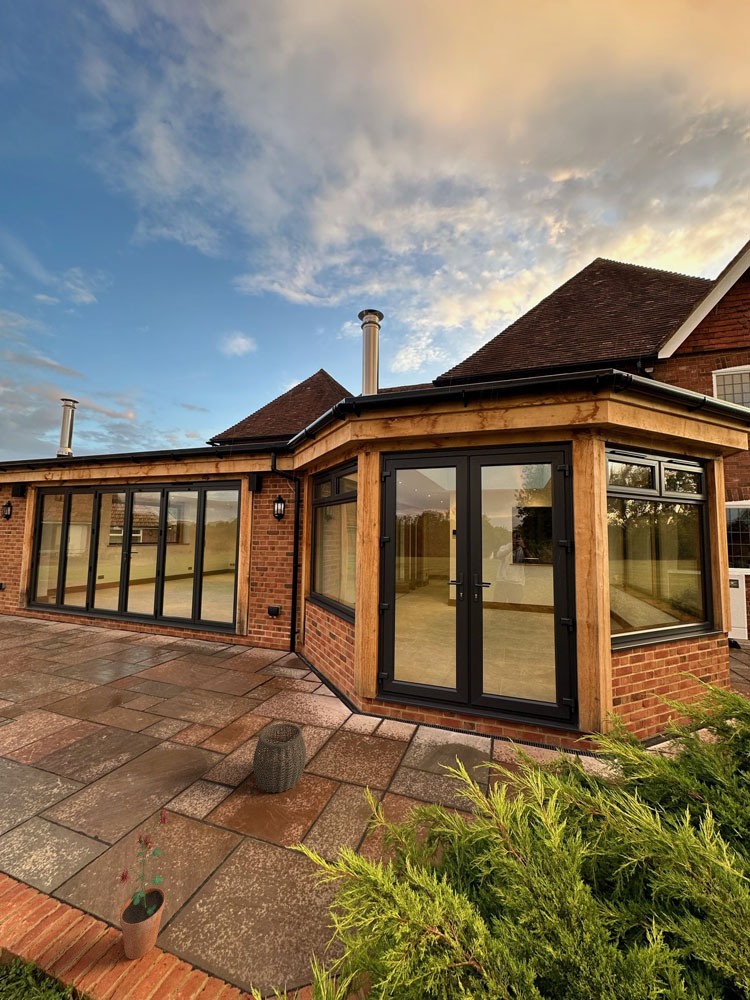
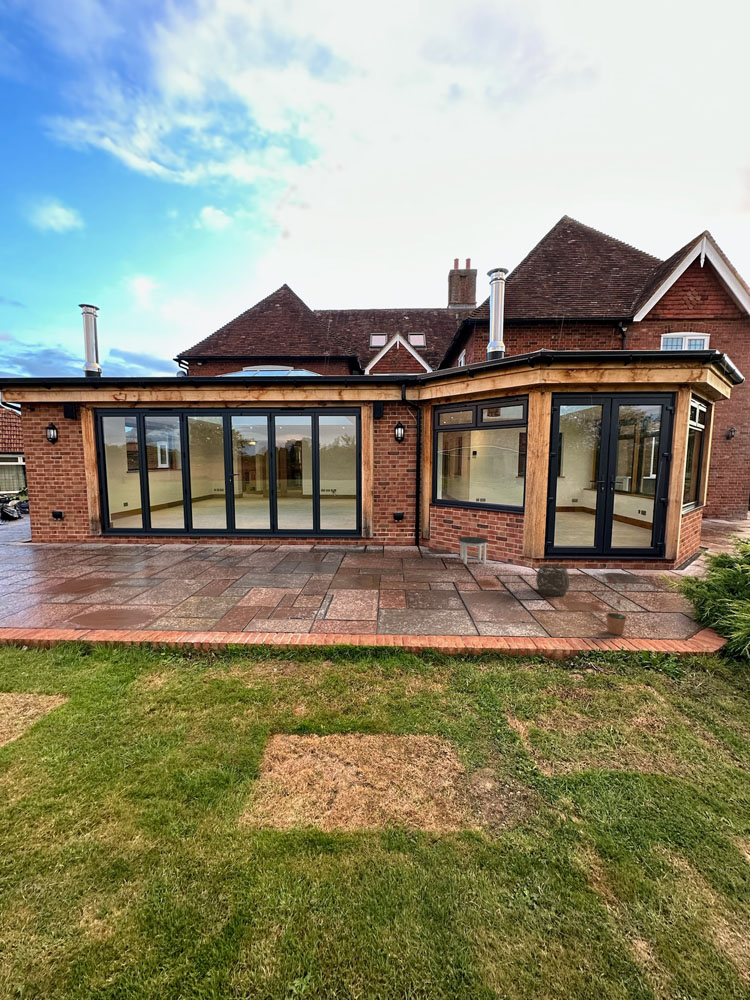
round table: none [285,650,327,697] -> present [458,537,488,564]

